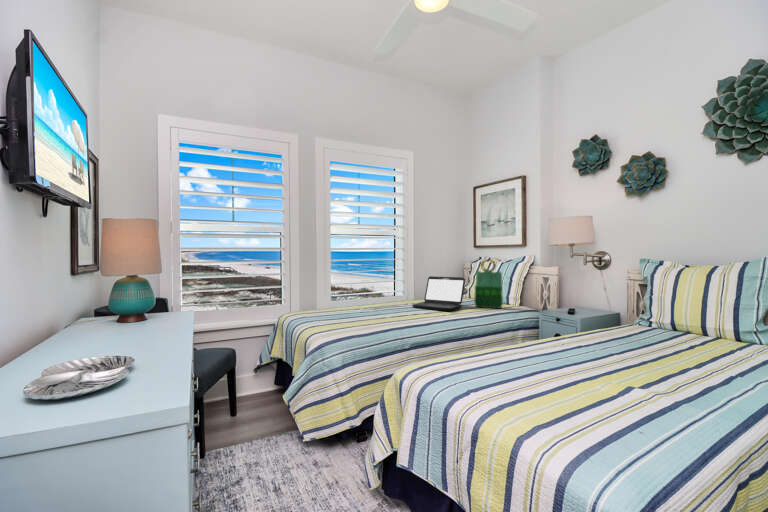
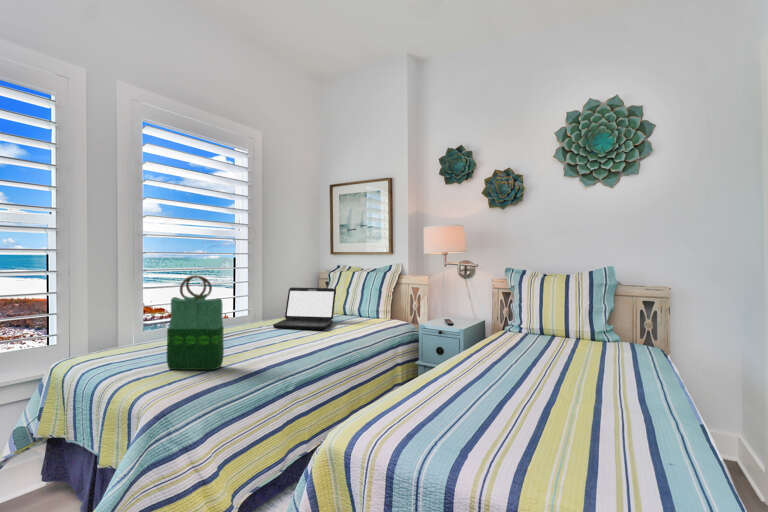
tote bag: present [475,259,503,308] -> present [167,275,224,370]

